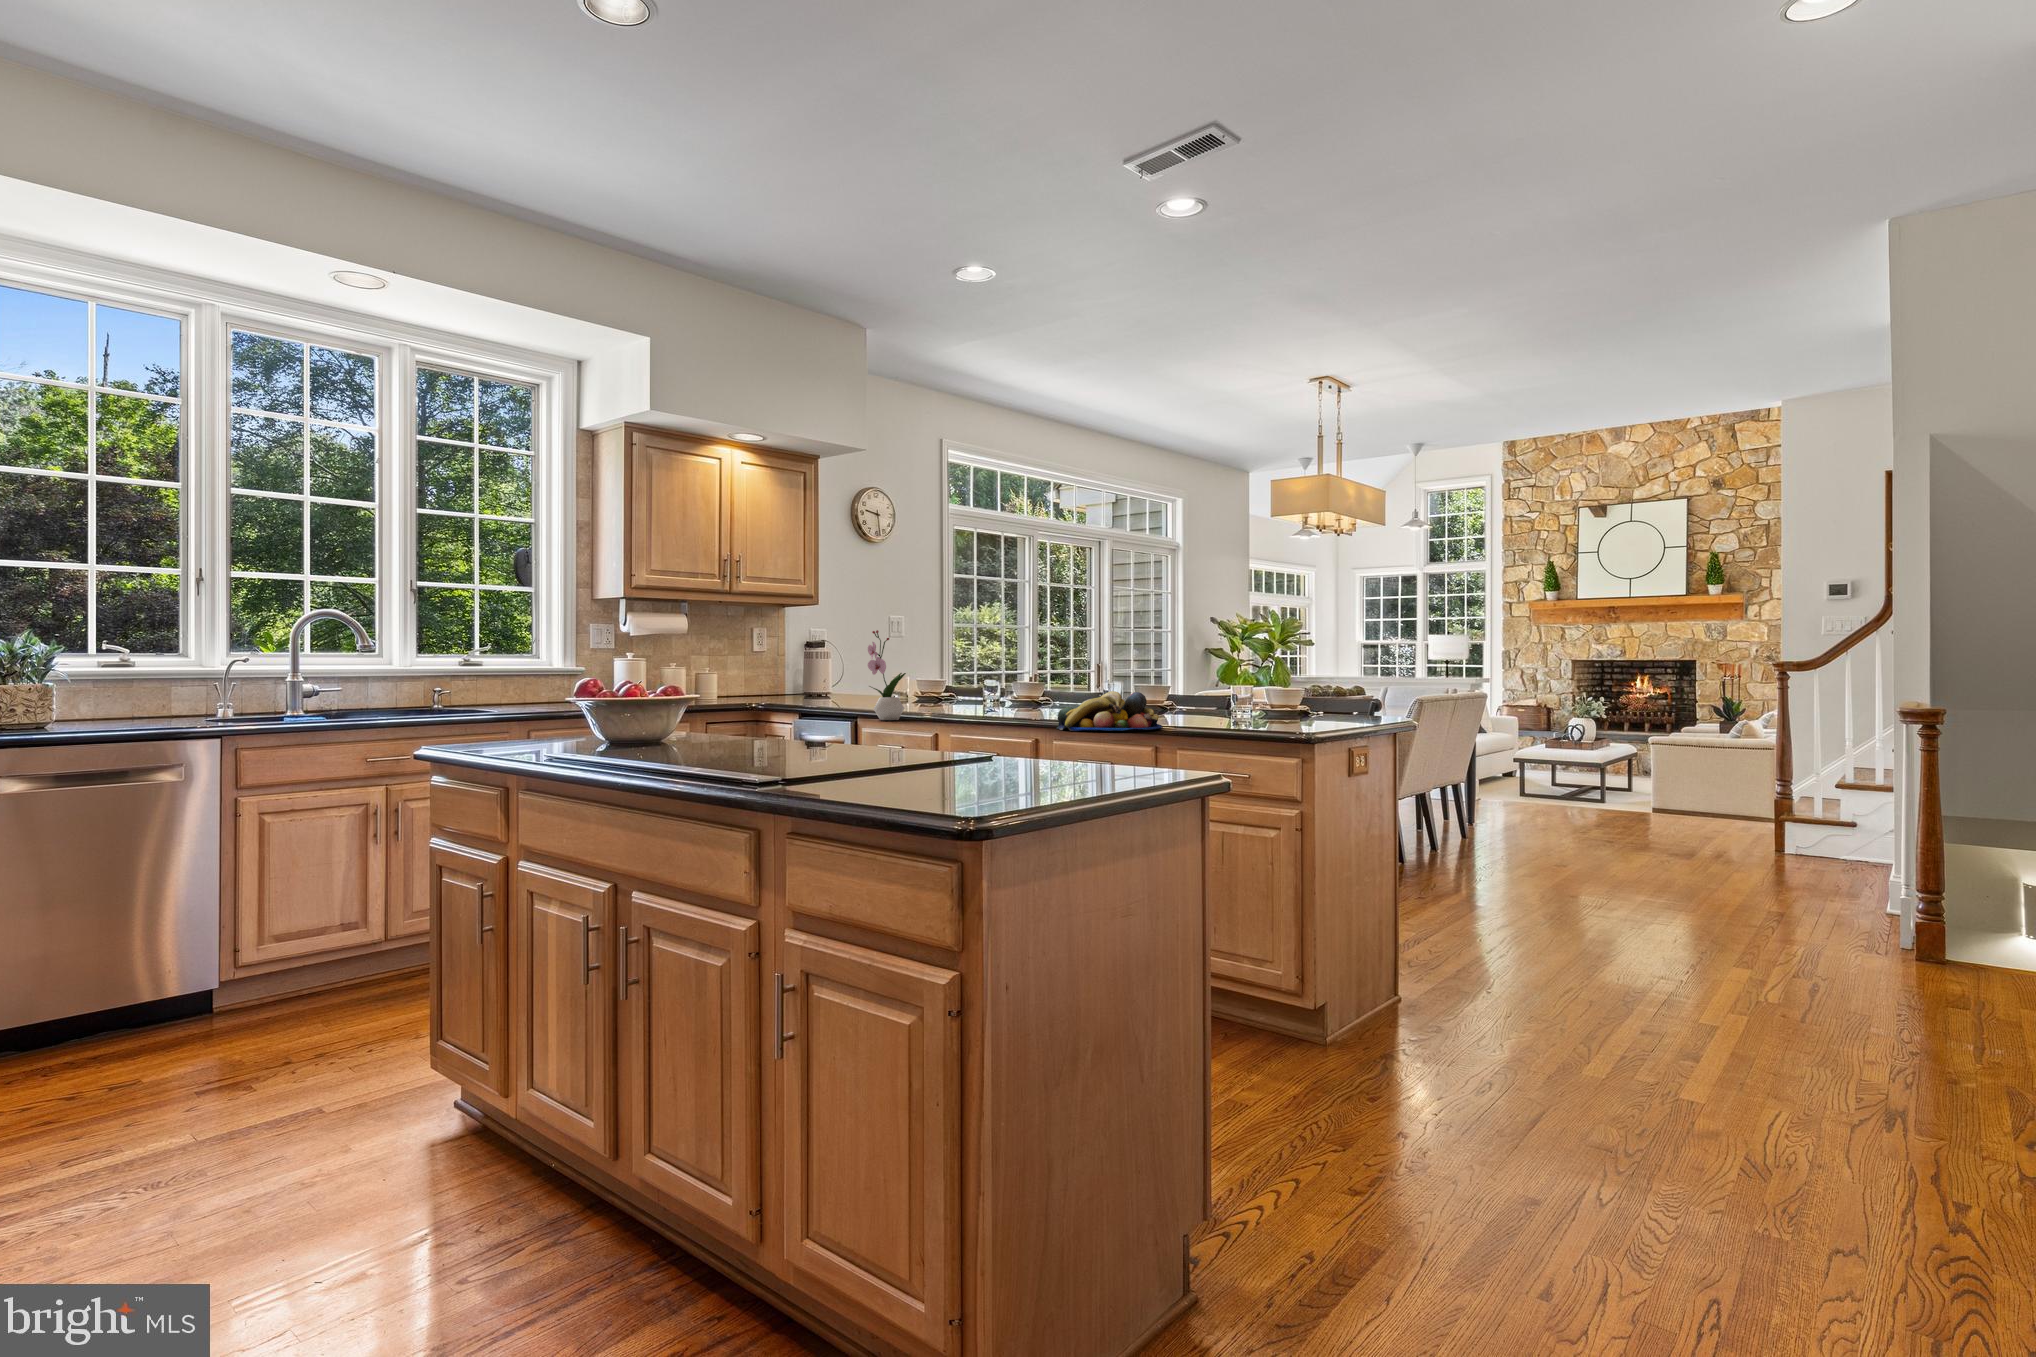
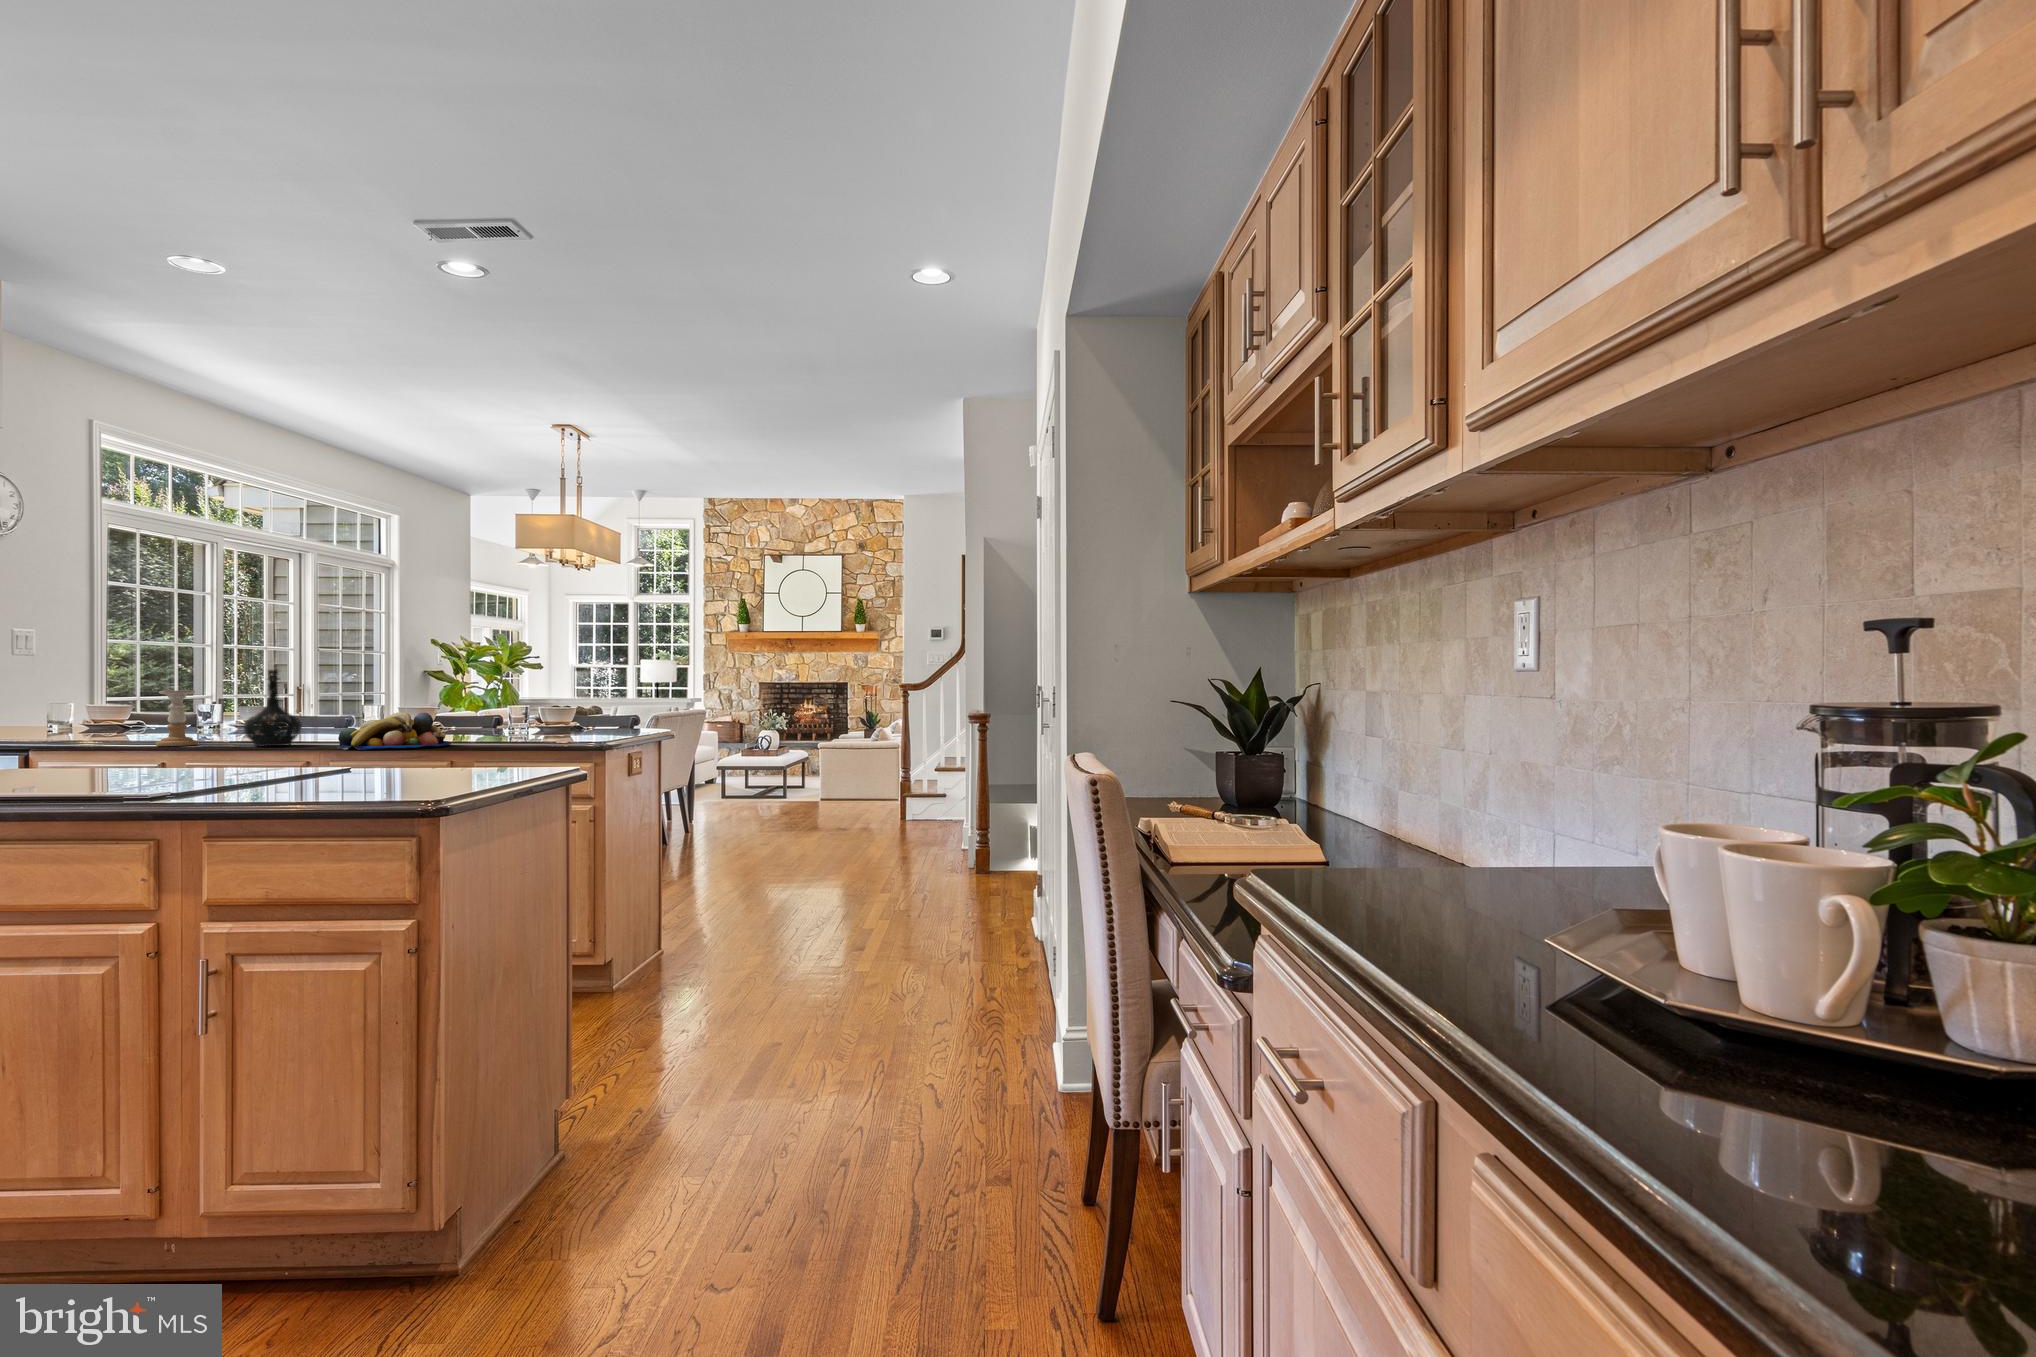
flower arrangement: present [868,630,906,720] -> none [68,649,127,749]
bottle: none [988,647,1036,723] -> present [244,670,301,746]
candle holder: none [929,668,961,720] -> present [156,690,198,746]

